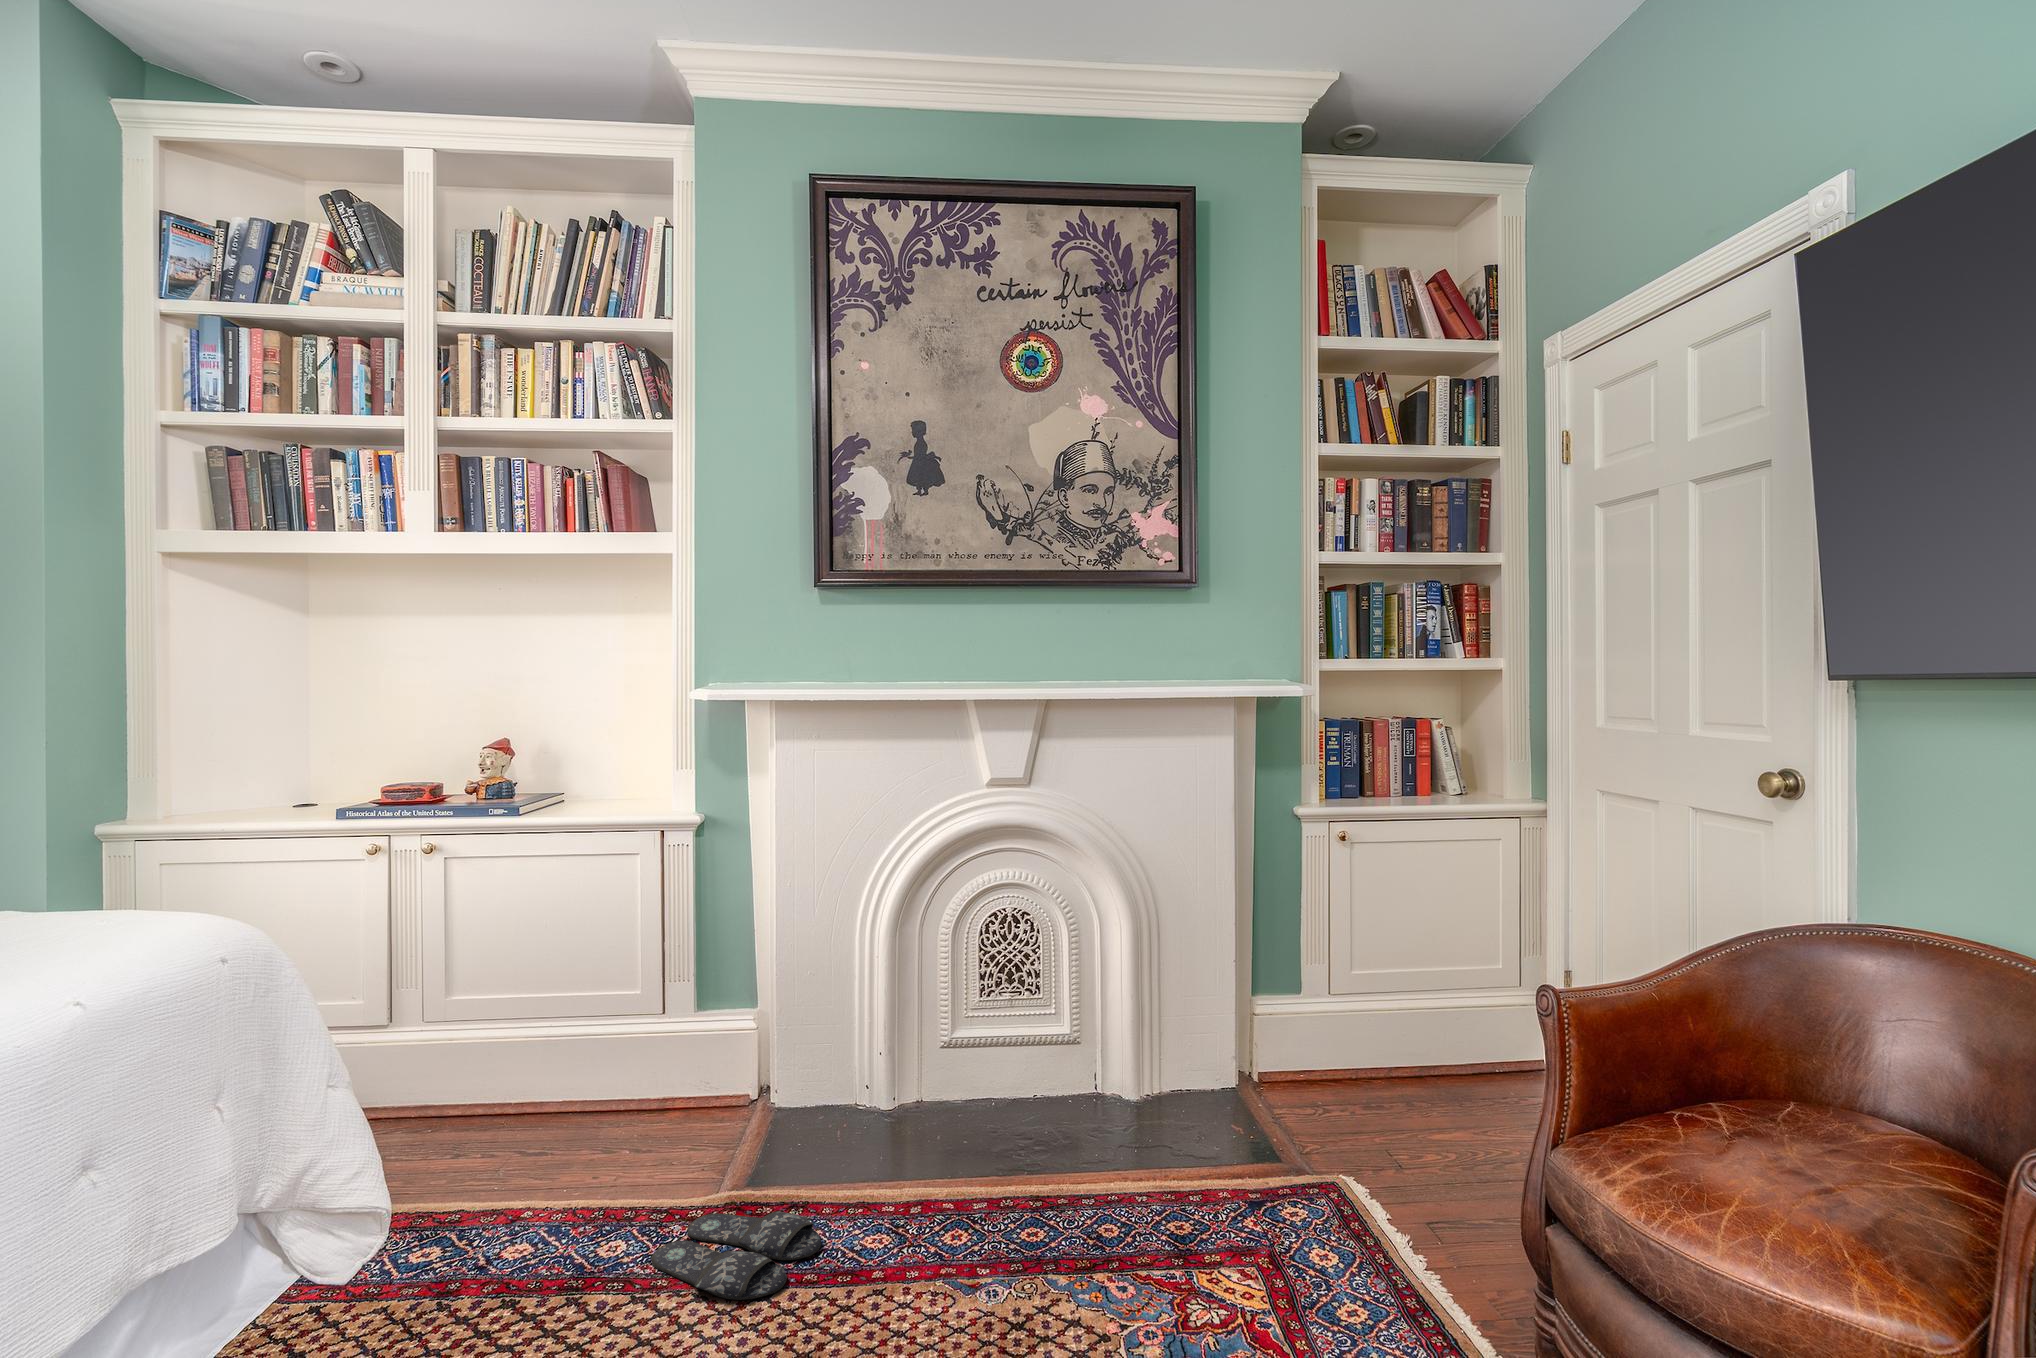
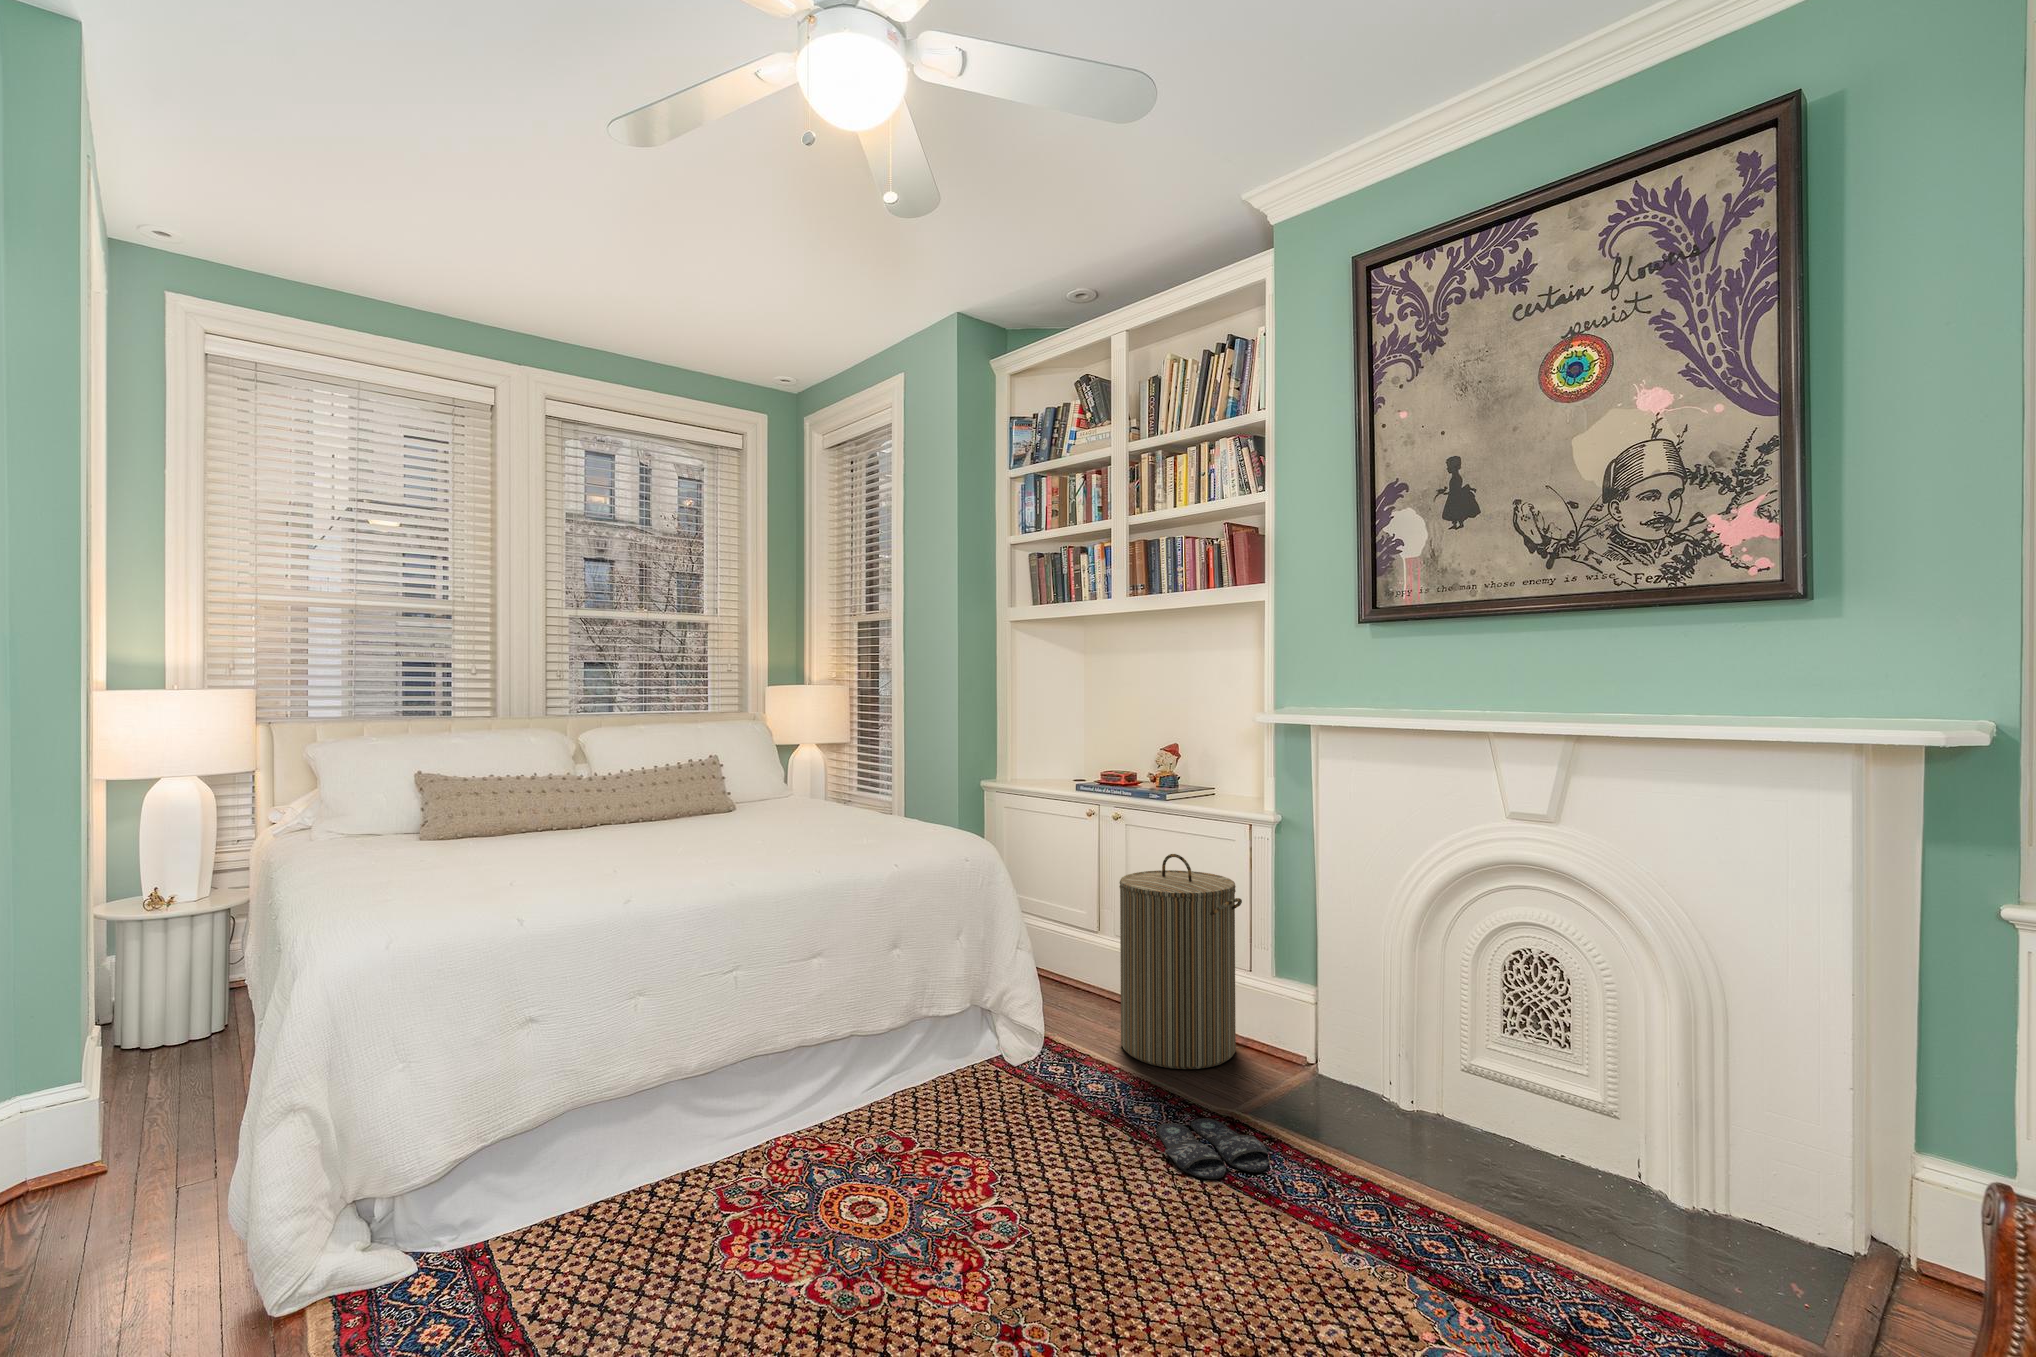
laundry hamper: none [476,881,679,1182] -> present [1119,854,1242,1069]

